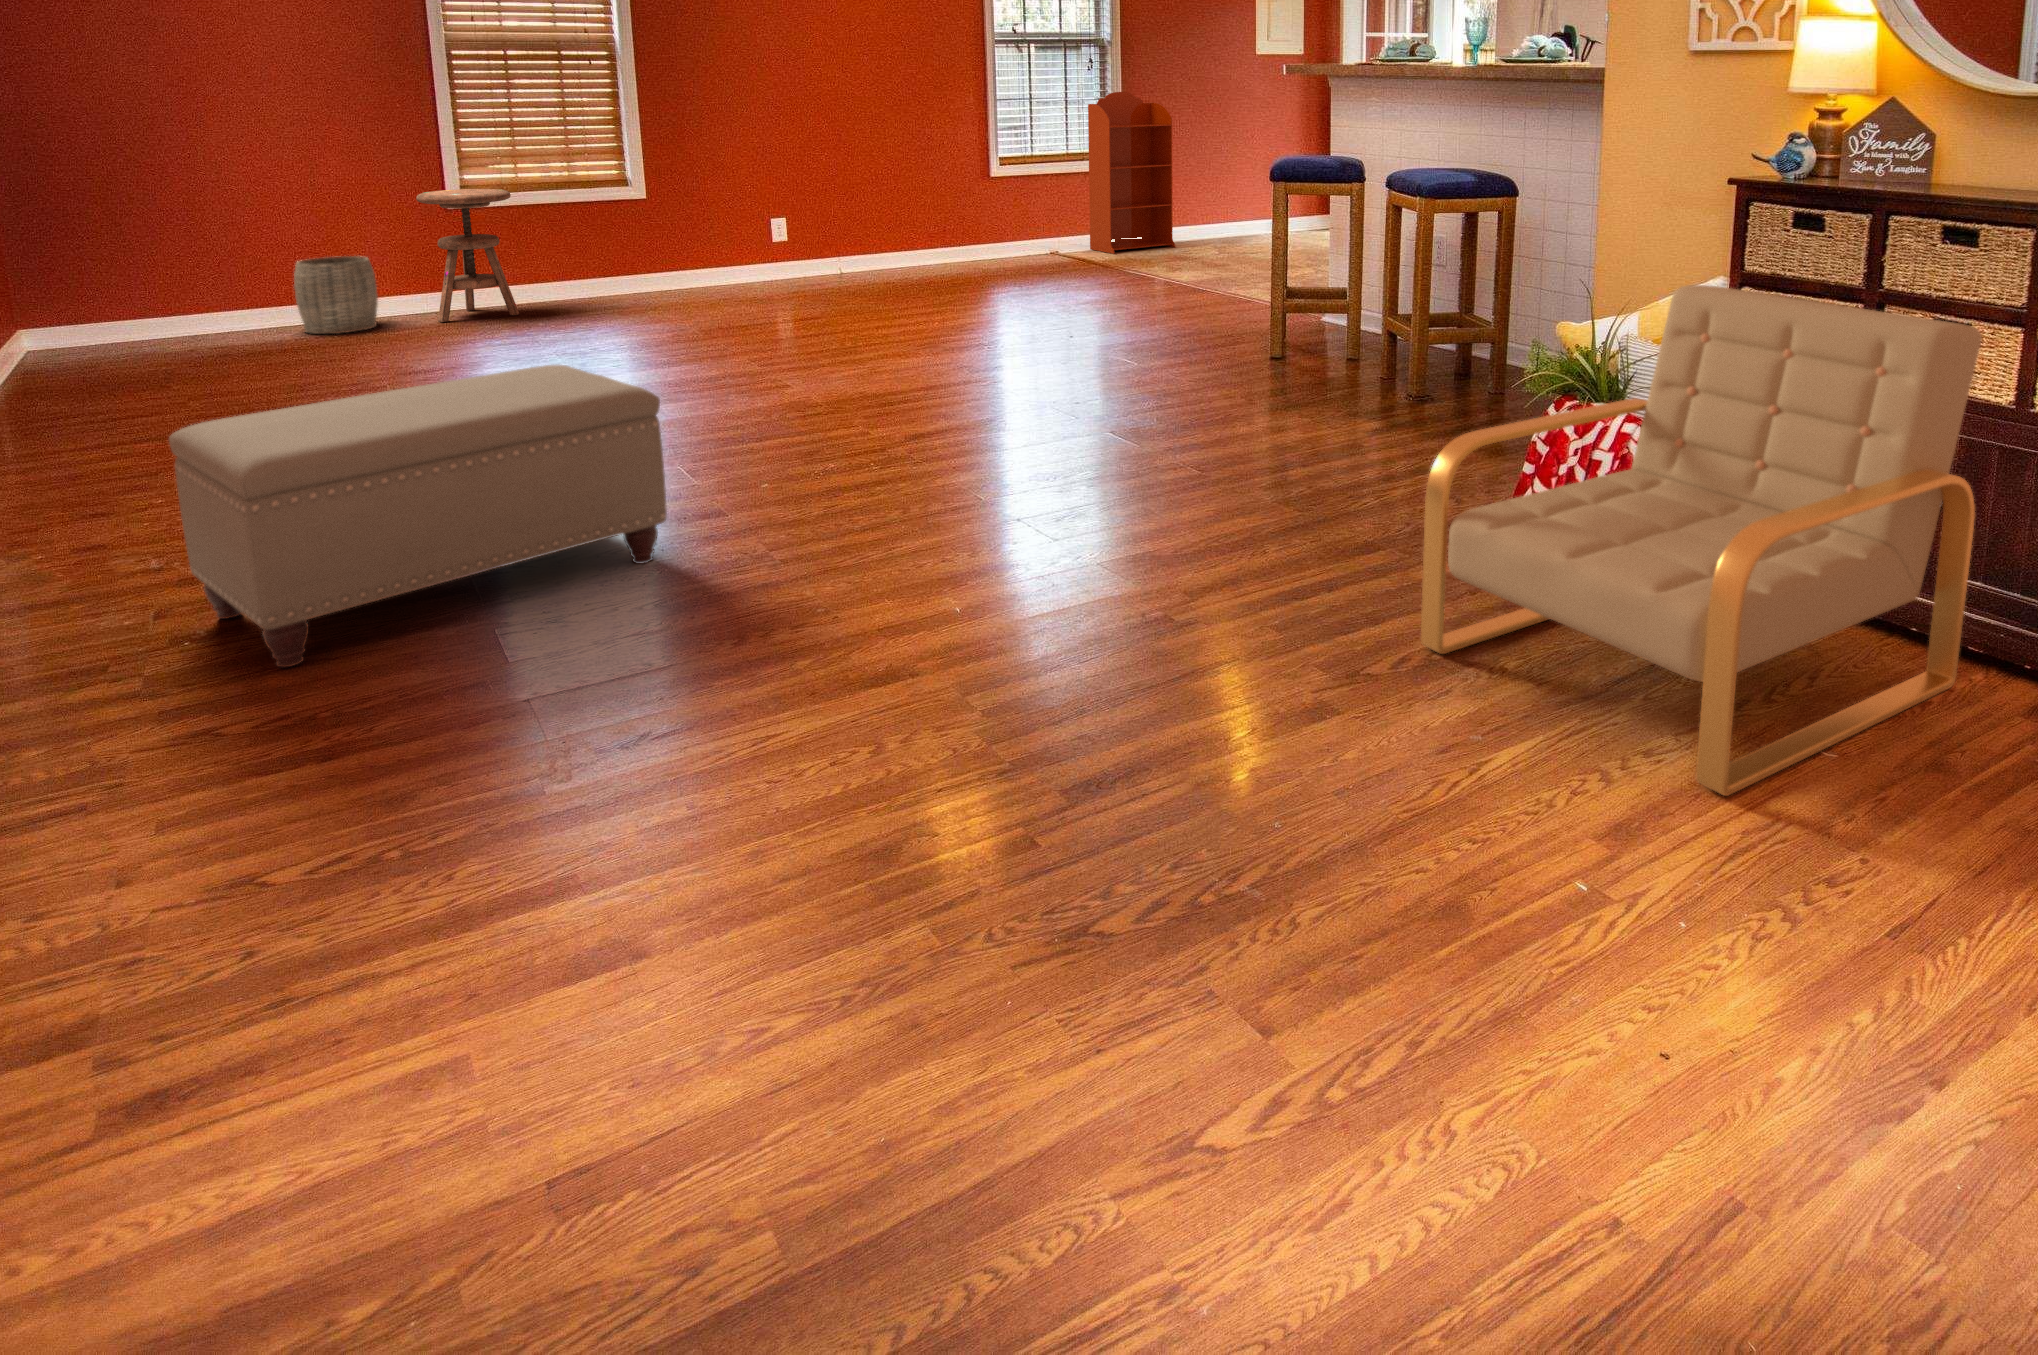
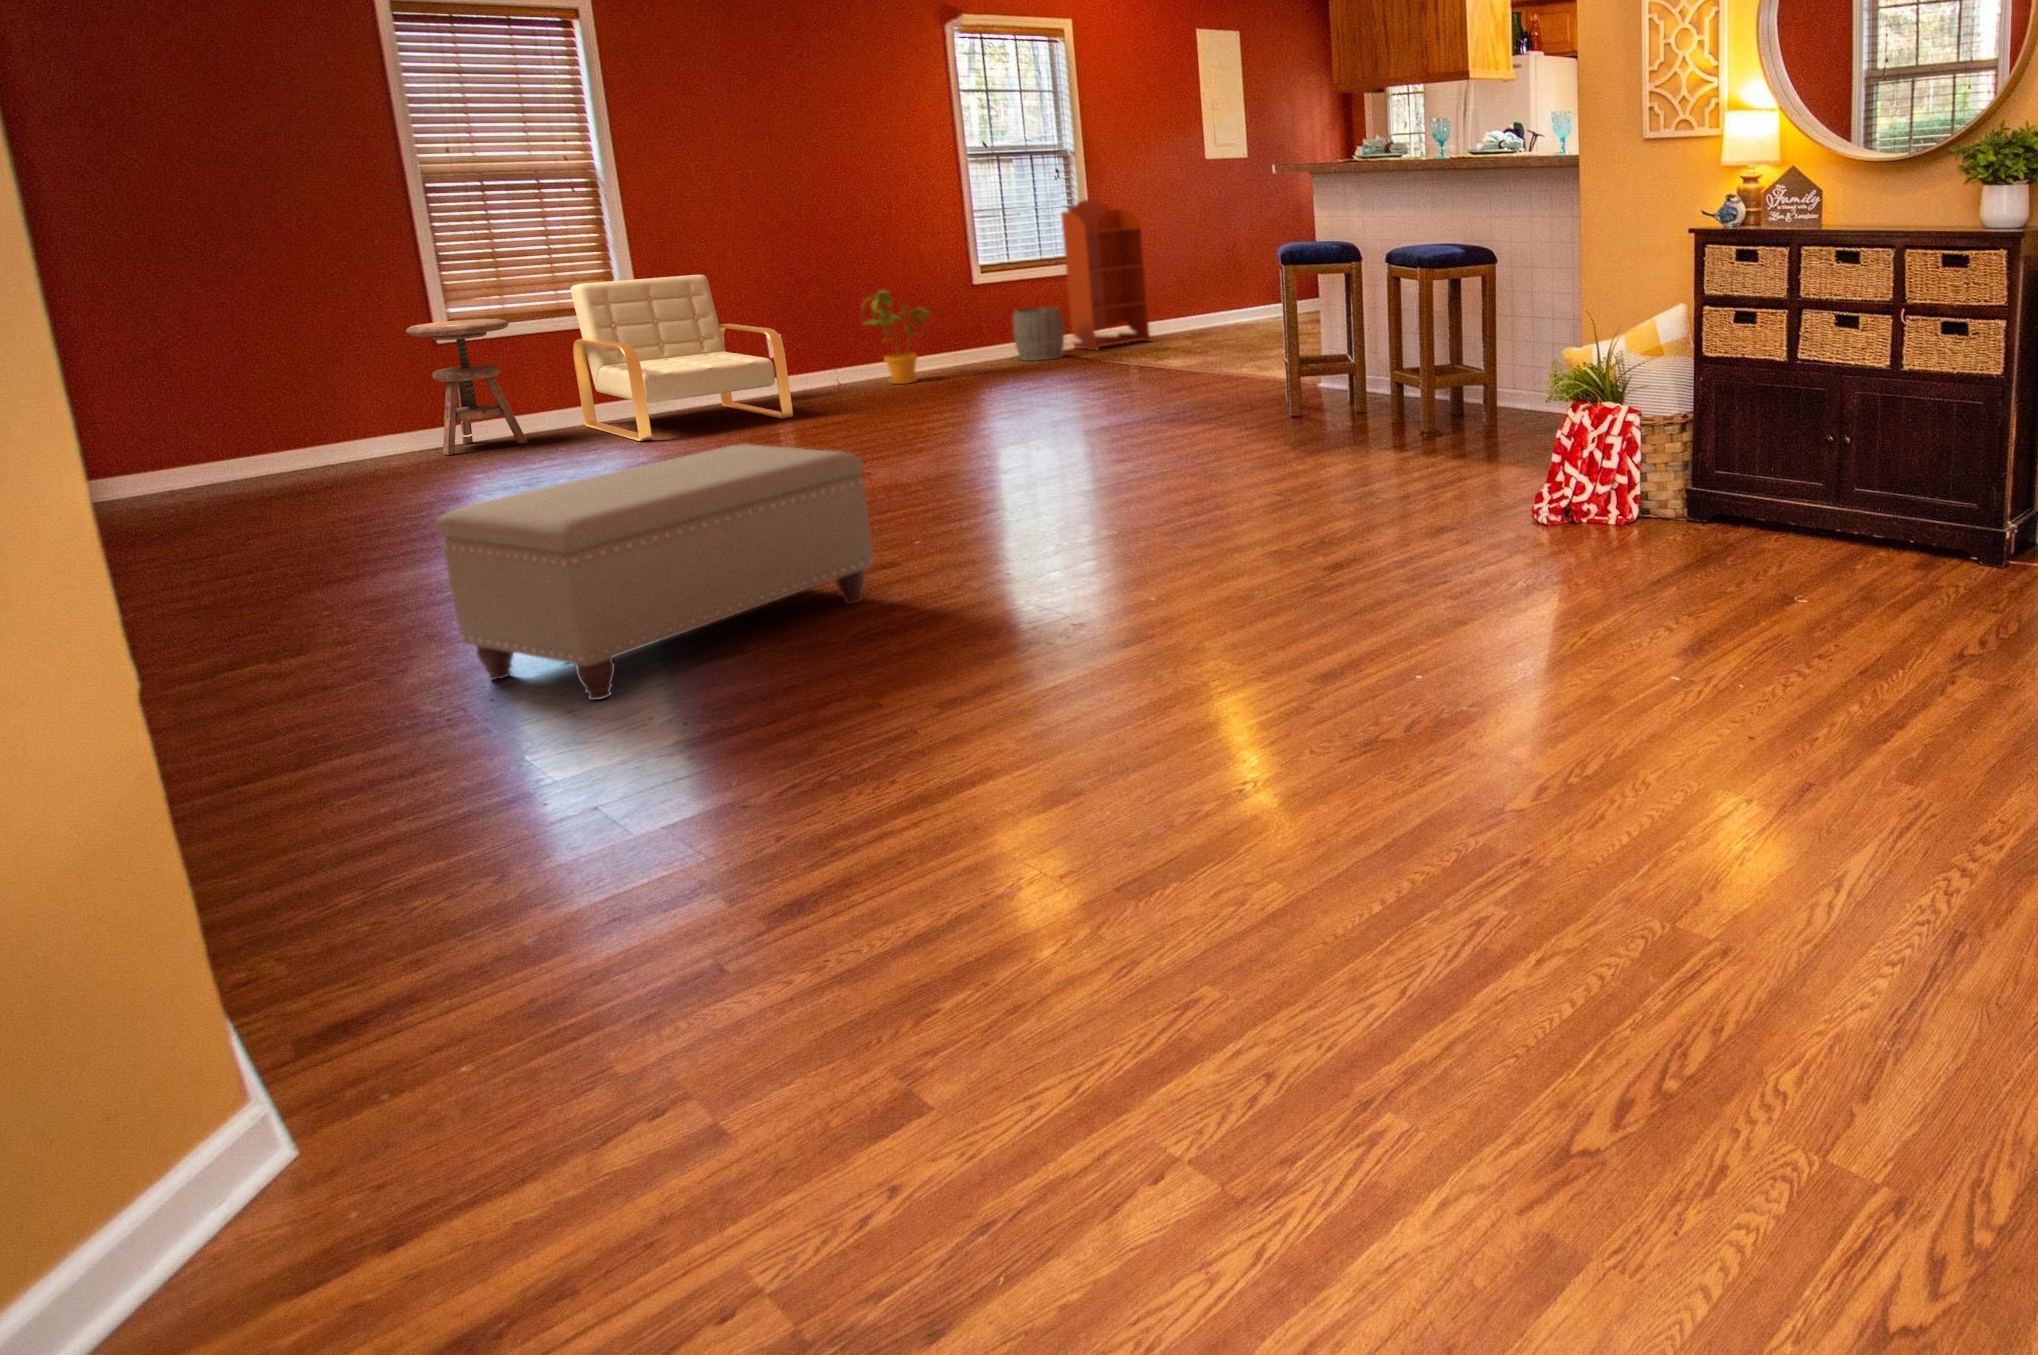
house plant: none [864,179,931,278] -> present [864,290,930,384]
woven basket: present [294,256,378,334] -> present [1013,307,1064,361]
armchair: present [1421,285,1982,796] -> present [571,275,793,441]

